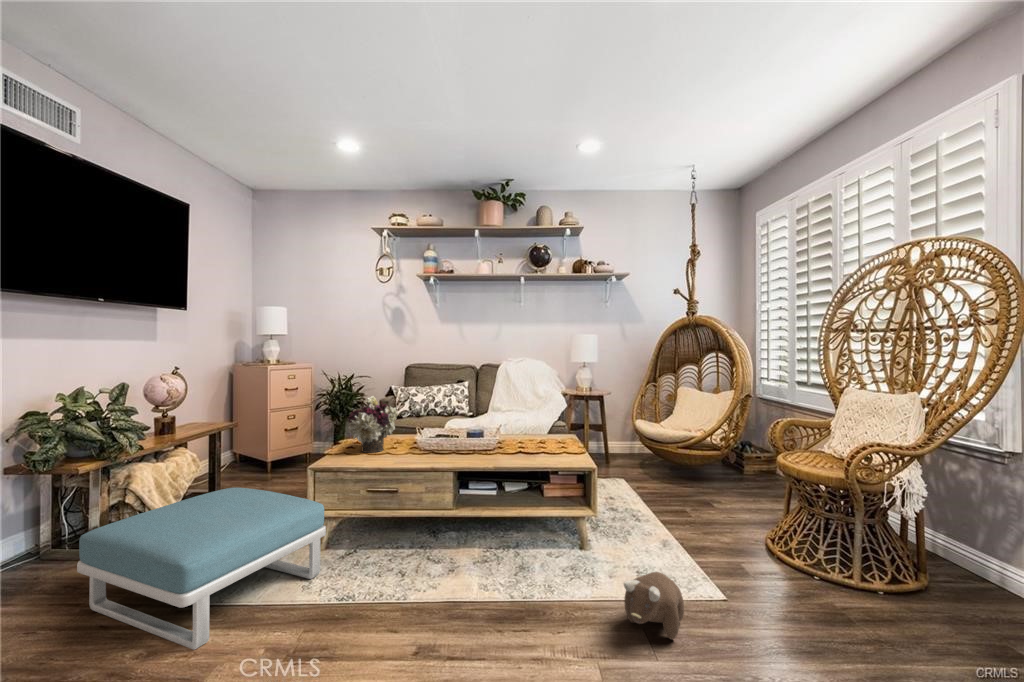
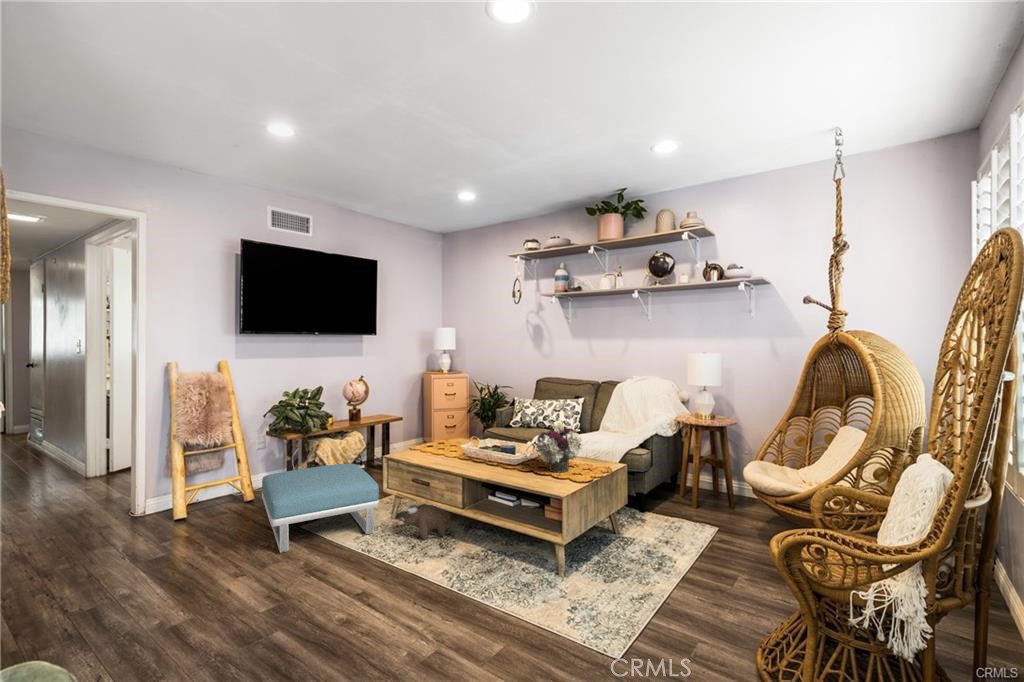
flower arrangement: present [348,396,398,453] -> present [535,421,582,473]
plush toy: present [624,572,684,640] -> present [402,502,451,539]

